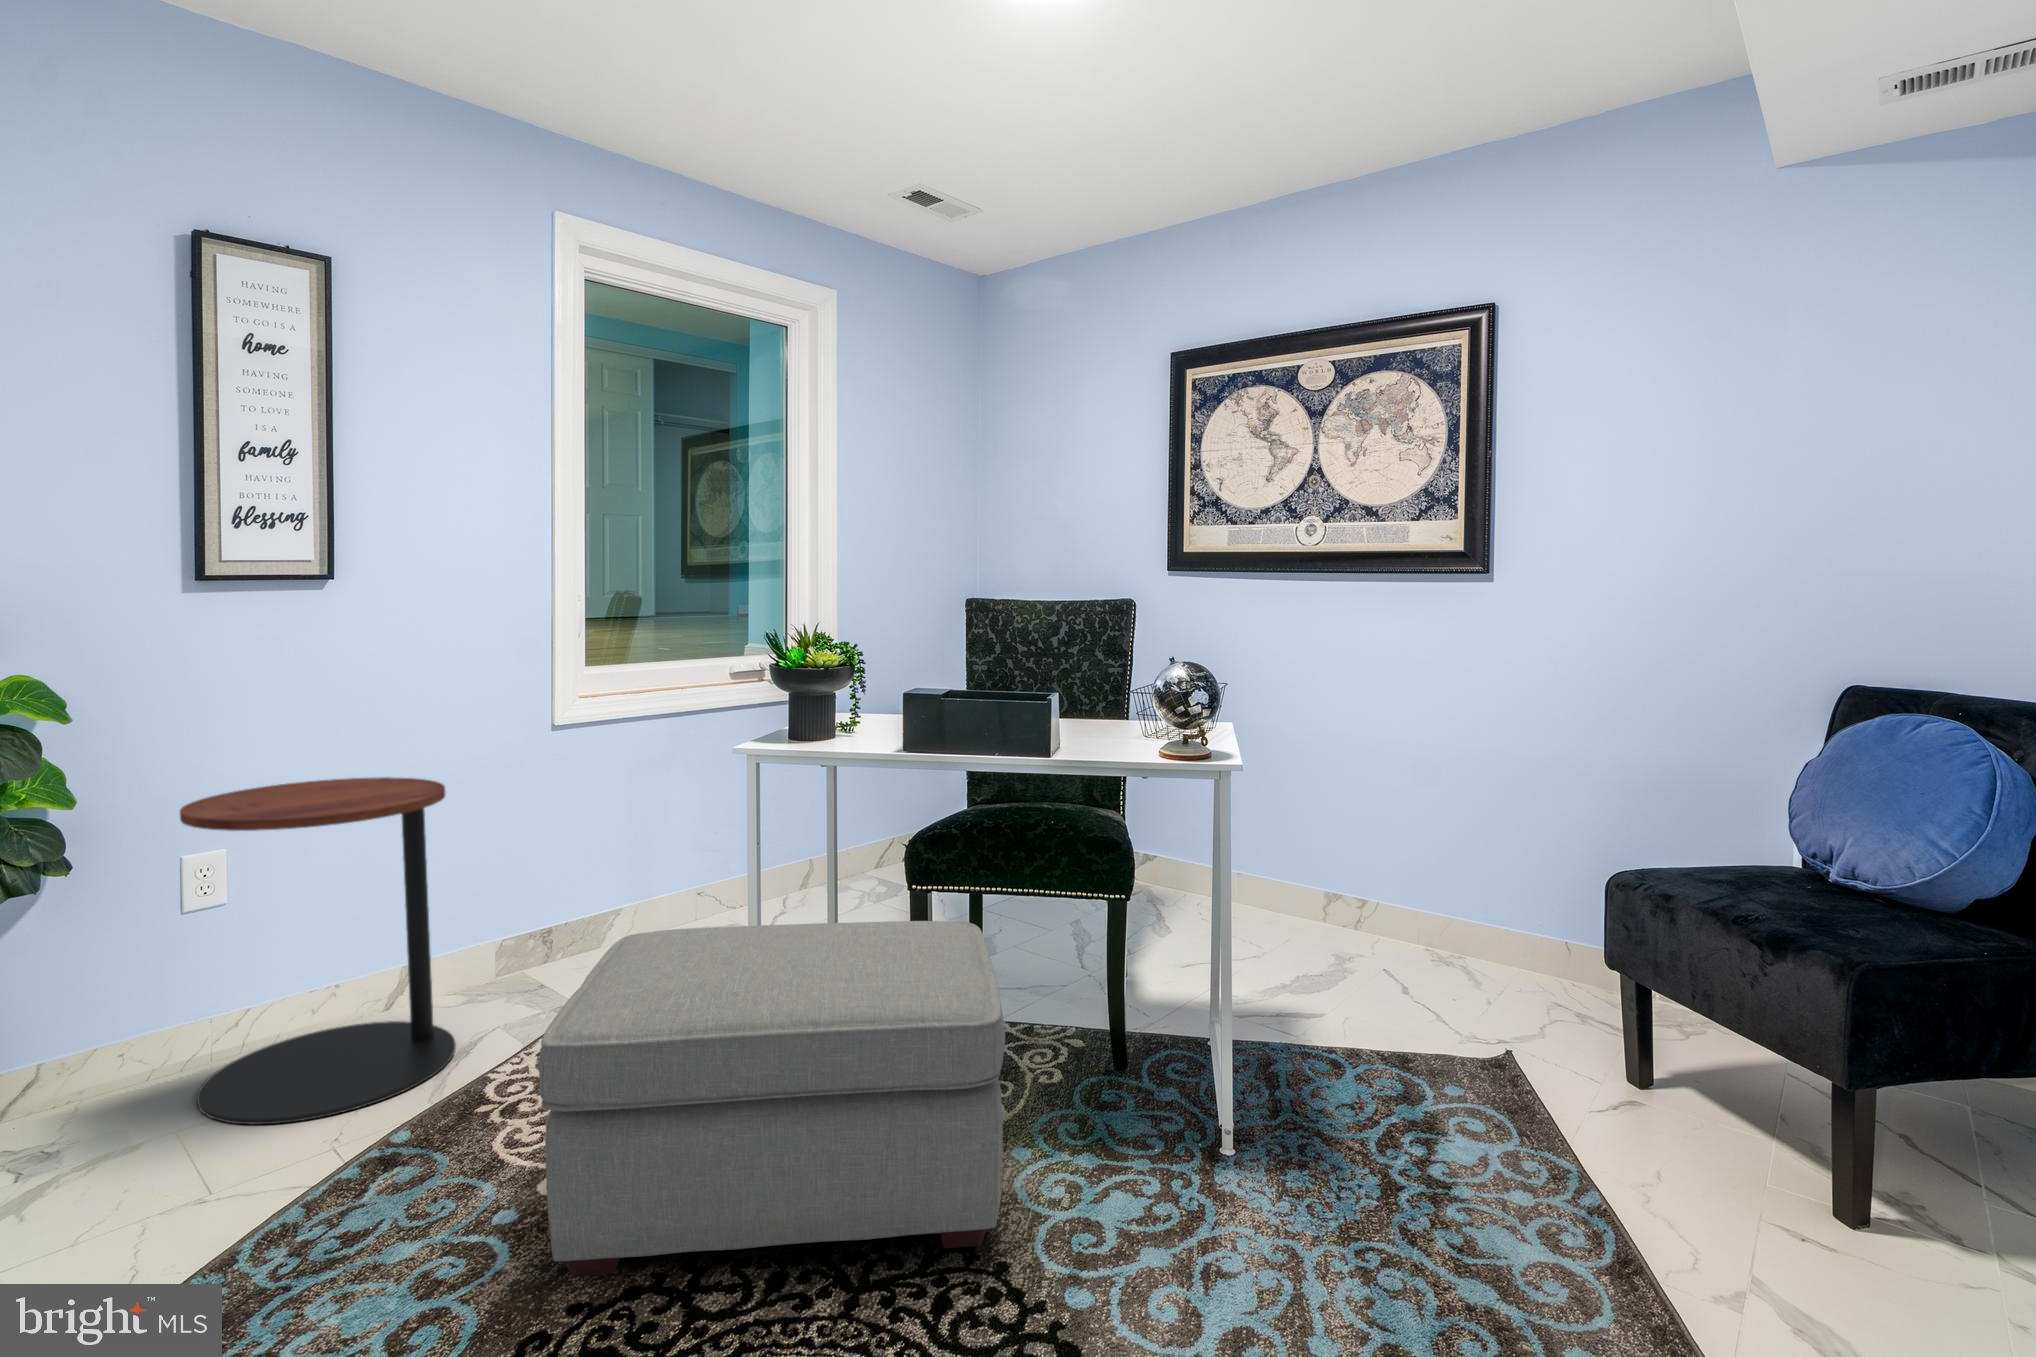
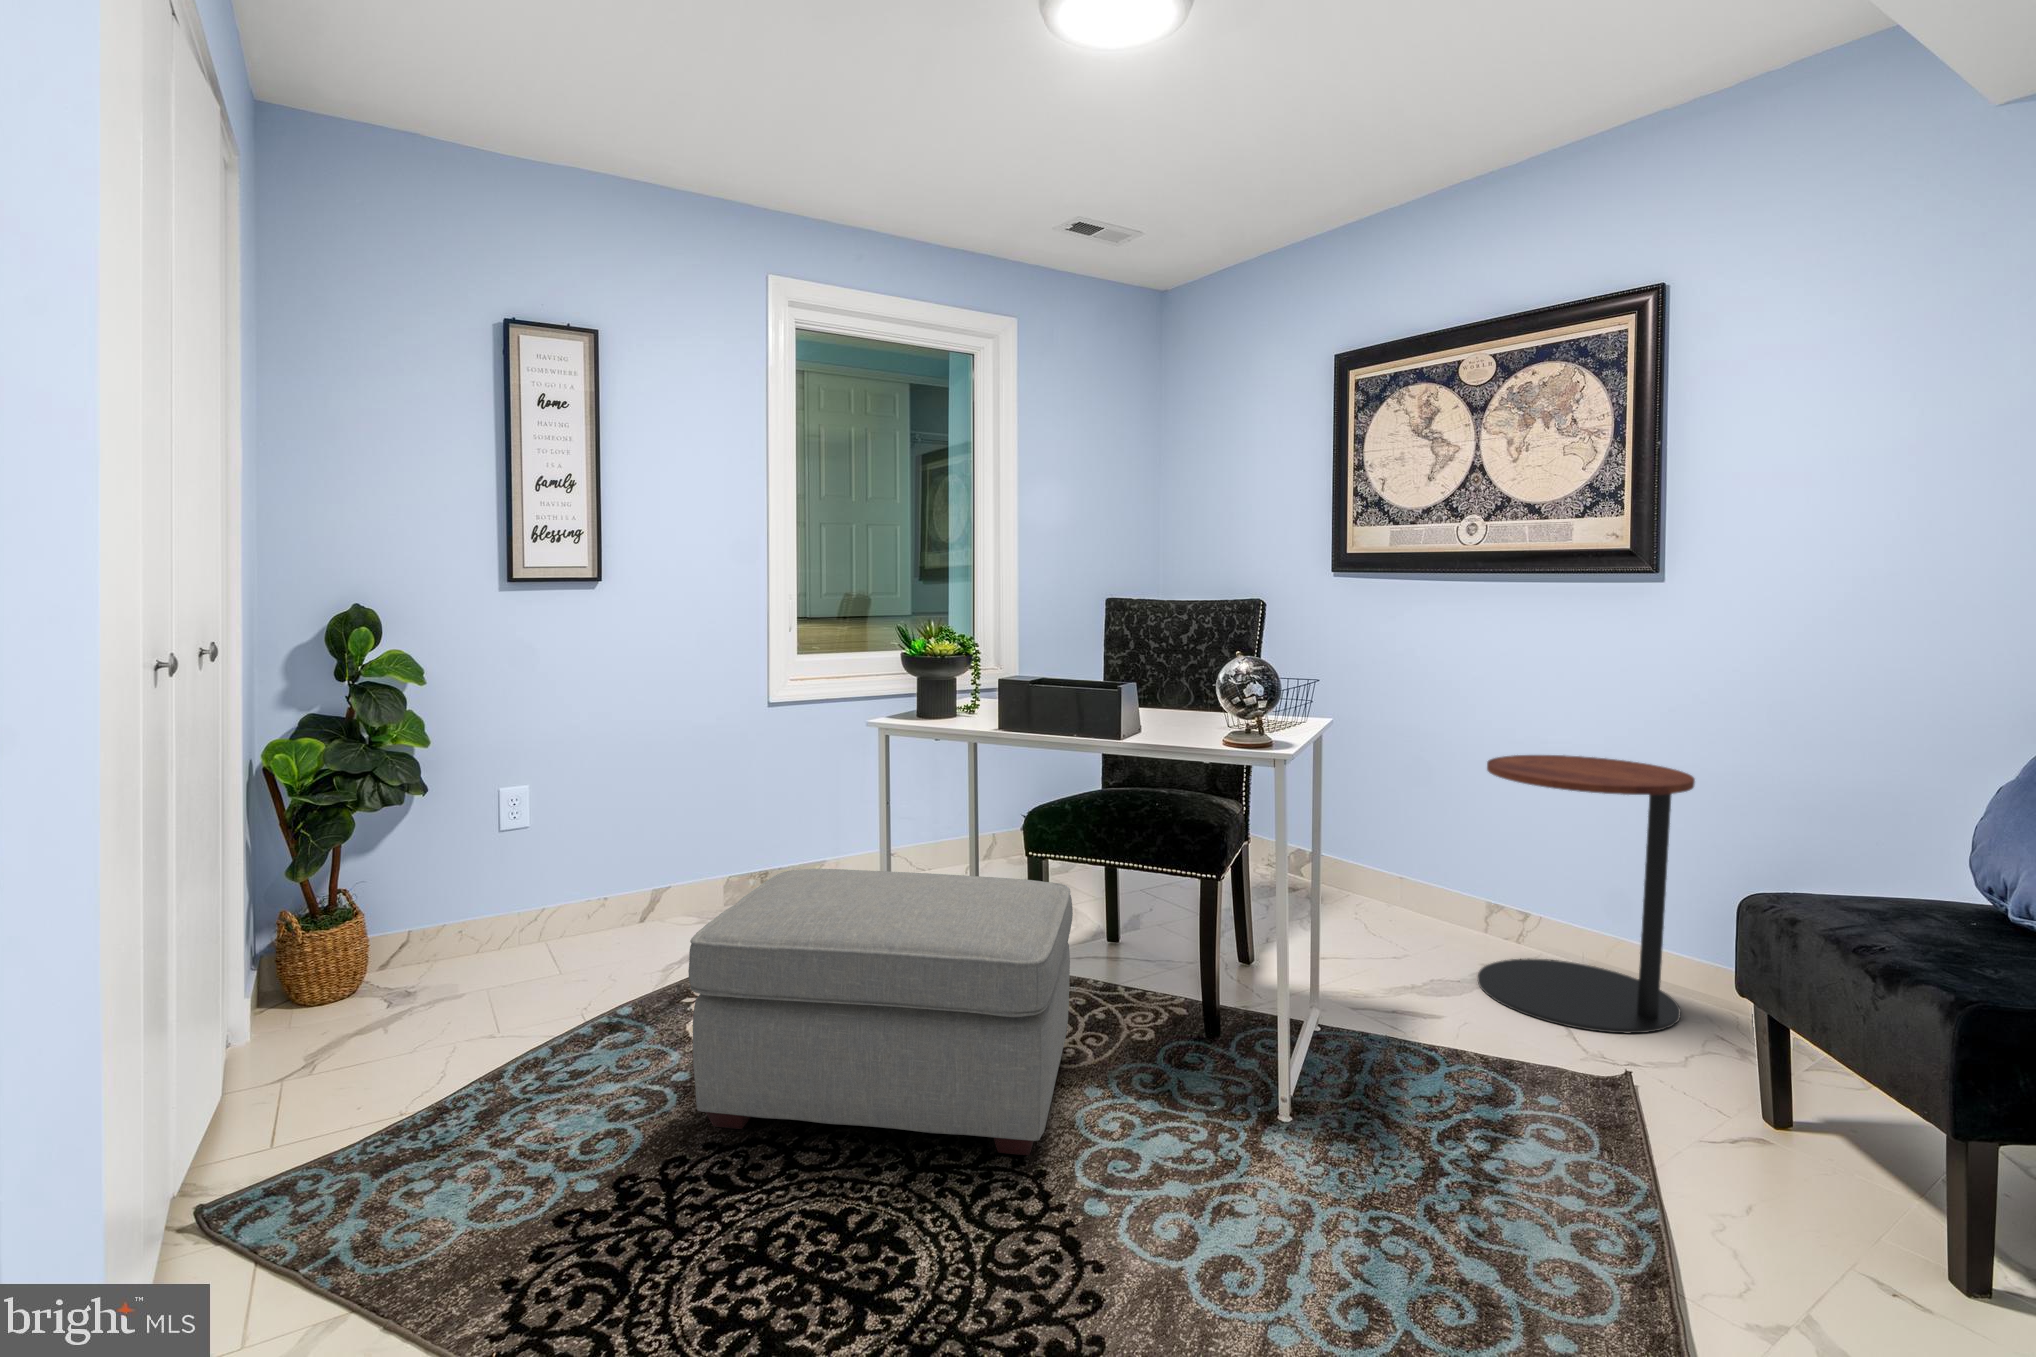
side table: present [180,777,456,1125] -> present [1478,755,1695,1033]

